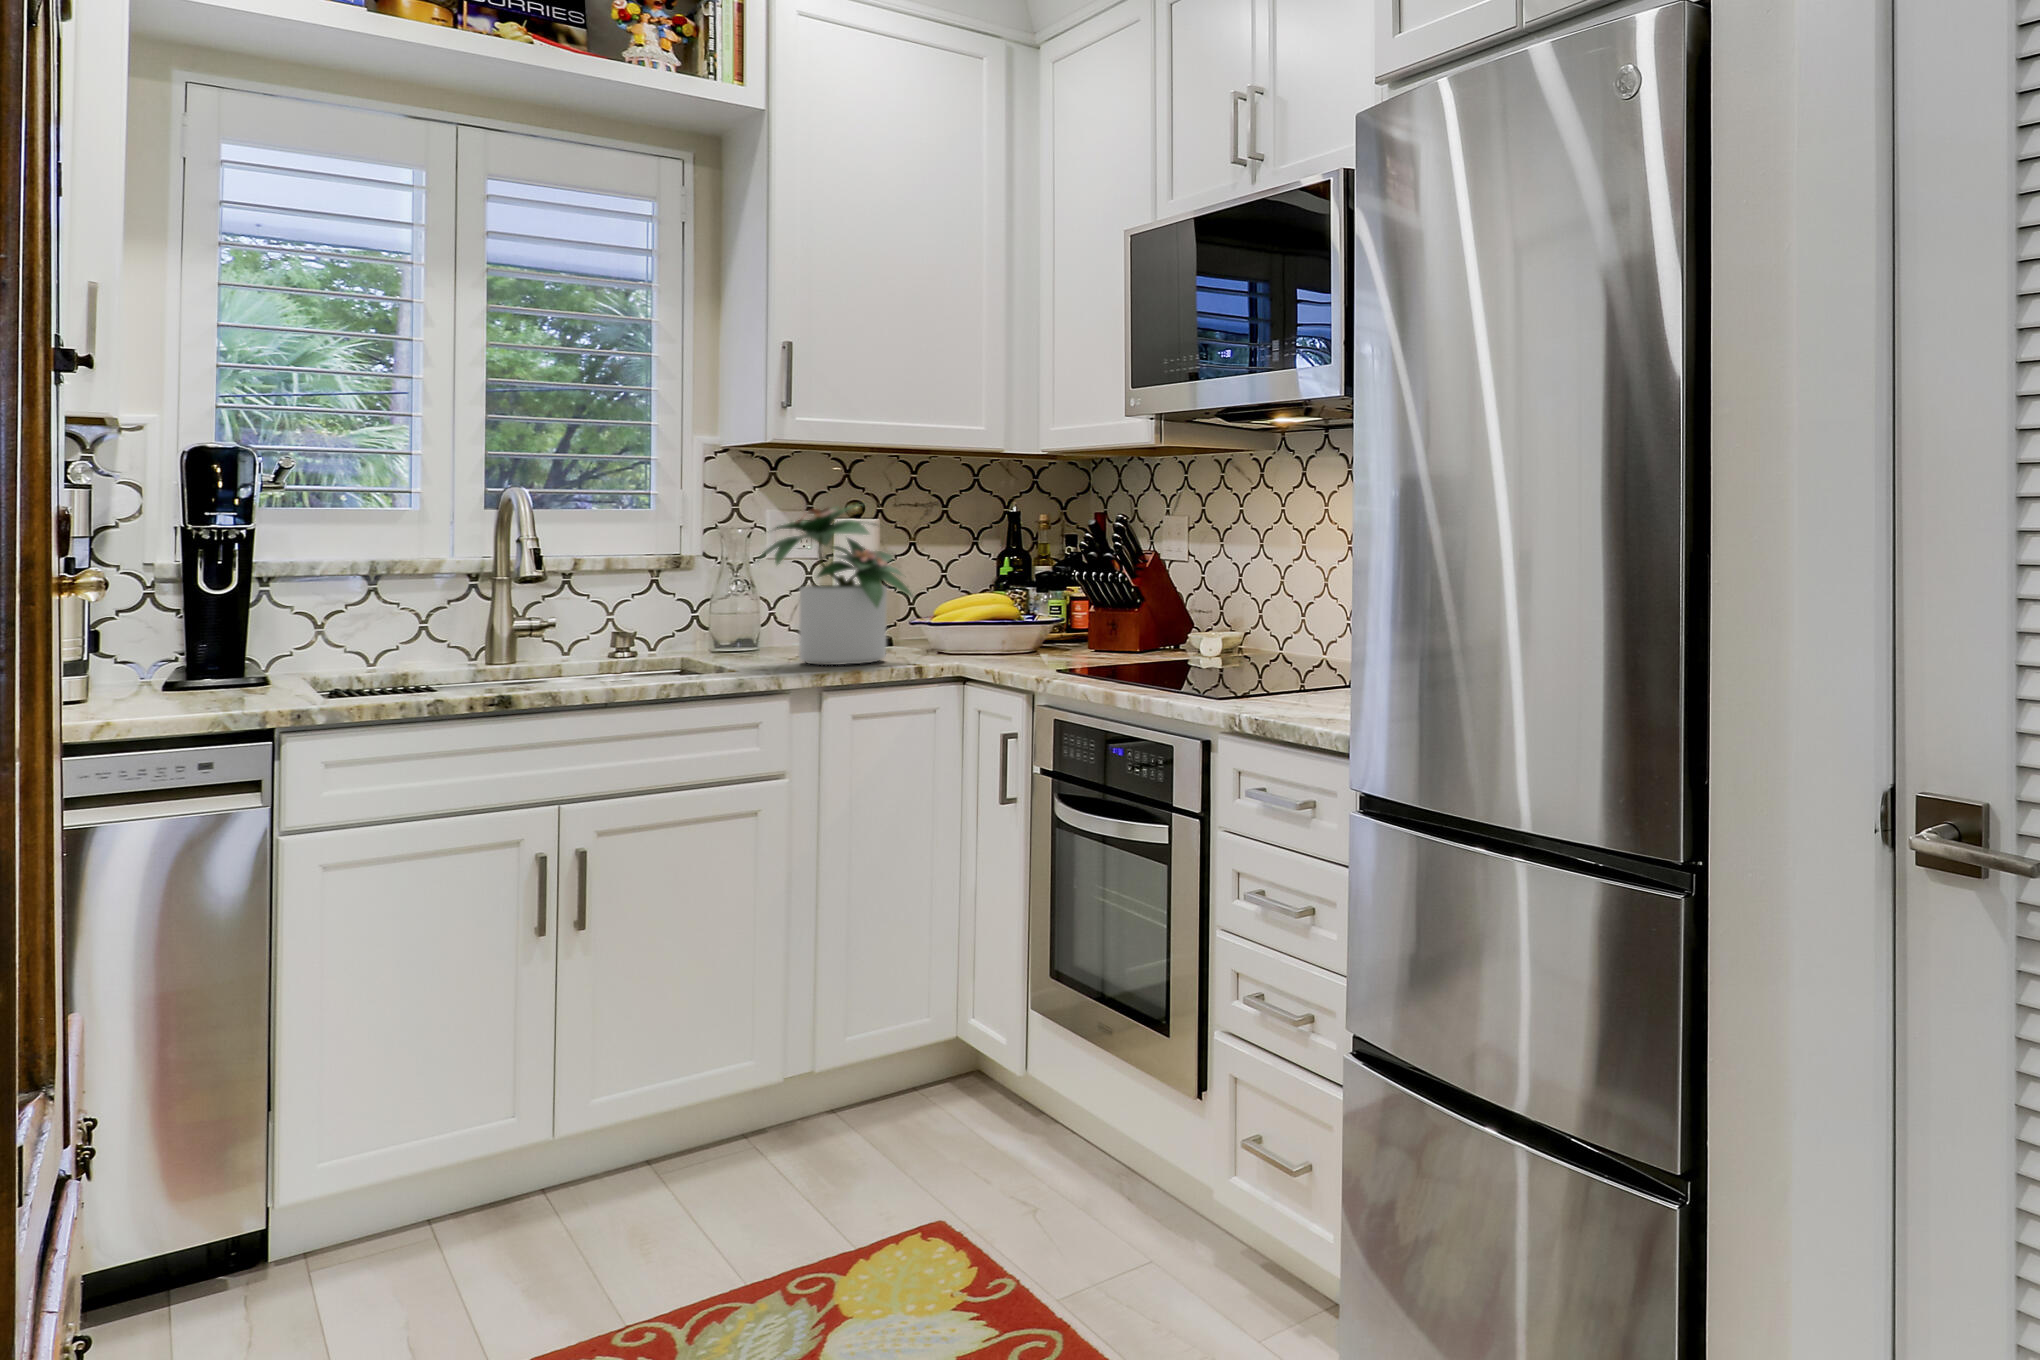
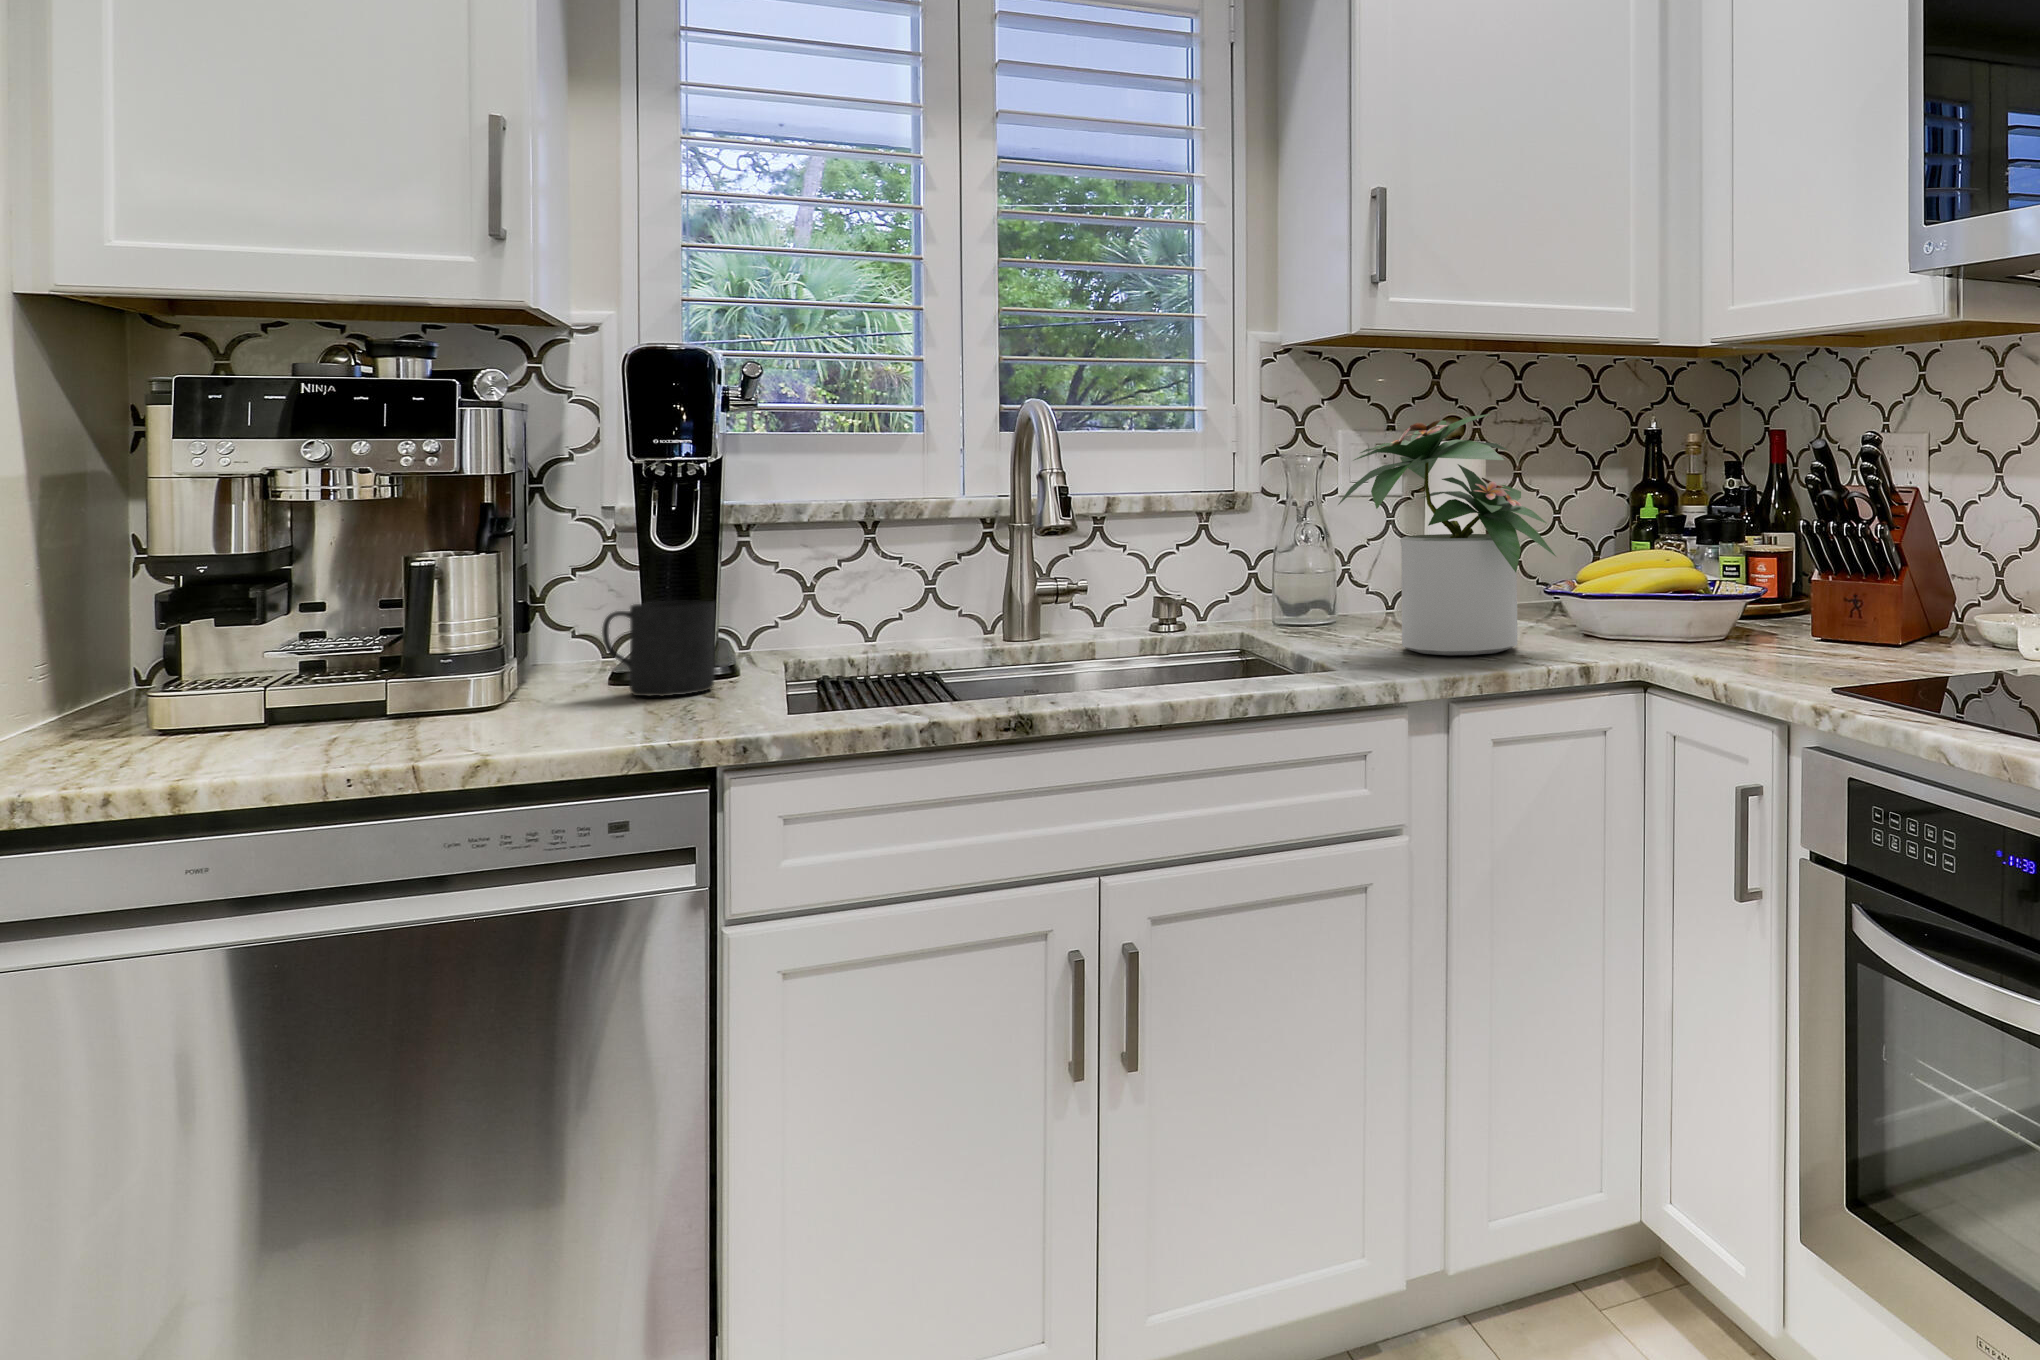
mug: none [160,630,252,695] -> present [602,601,715,696]

